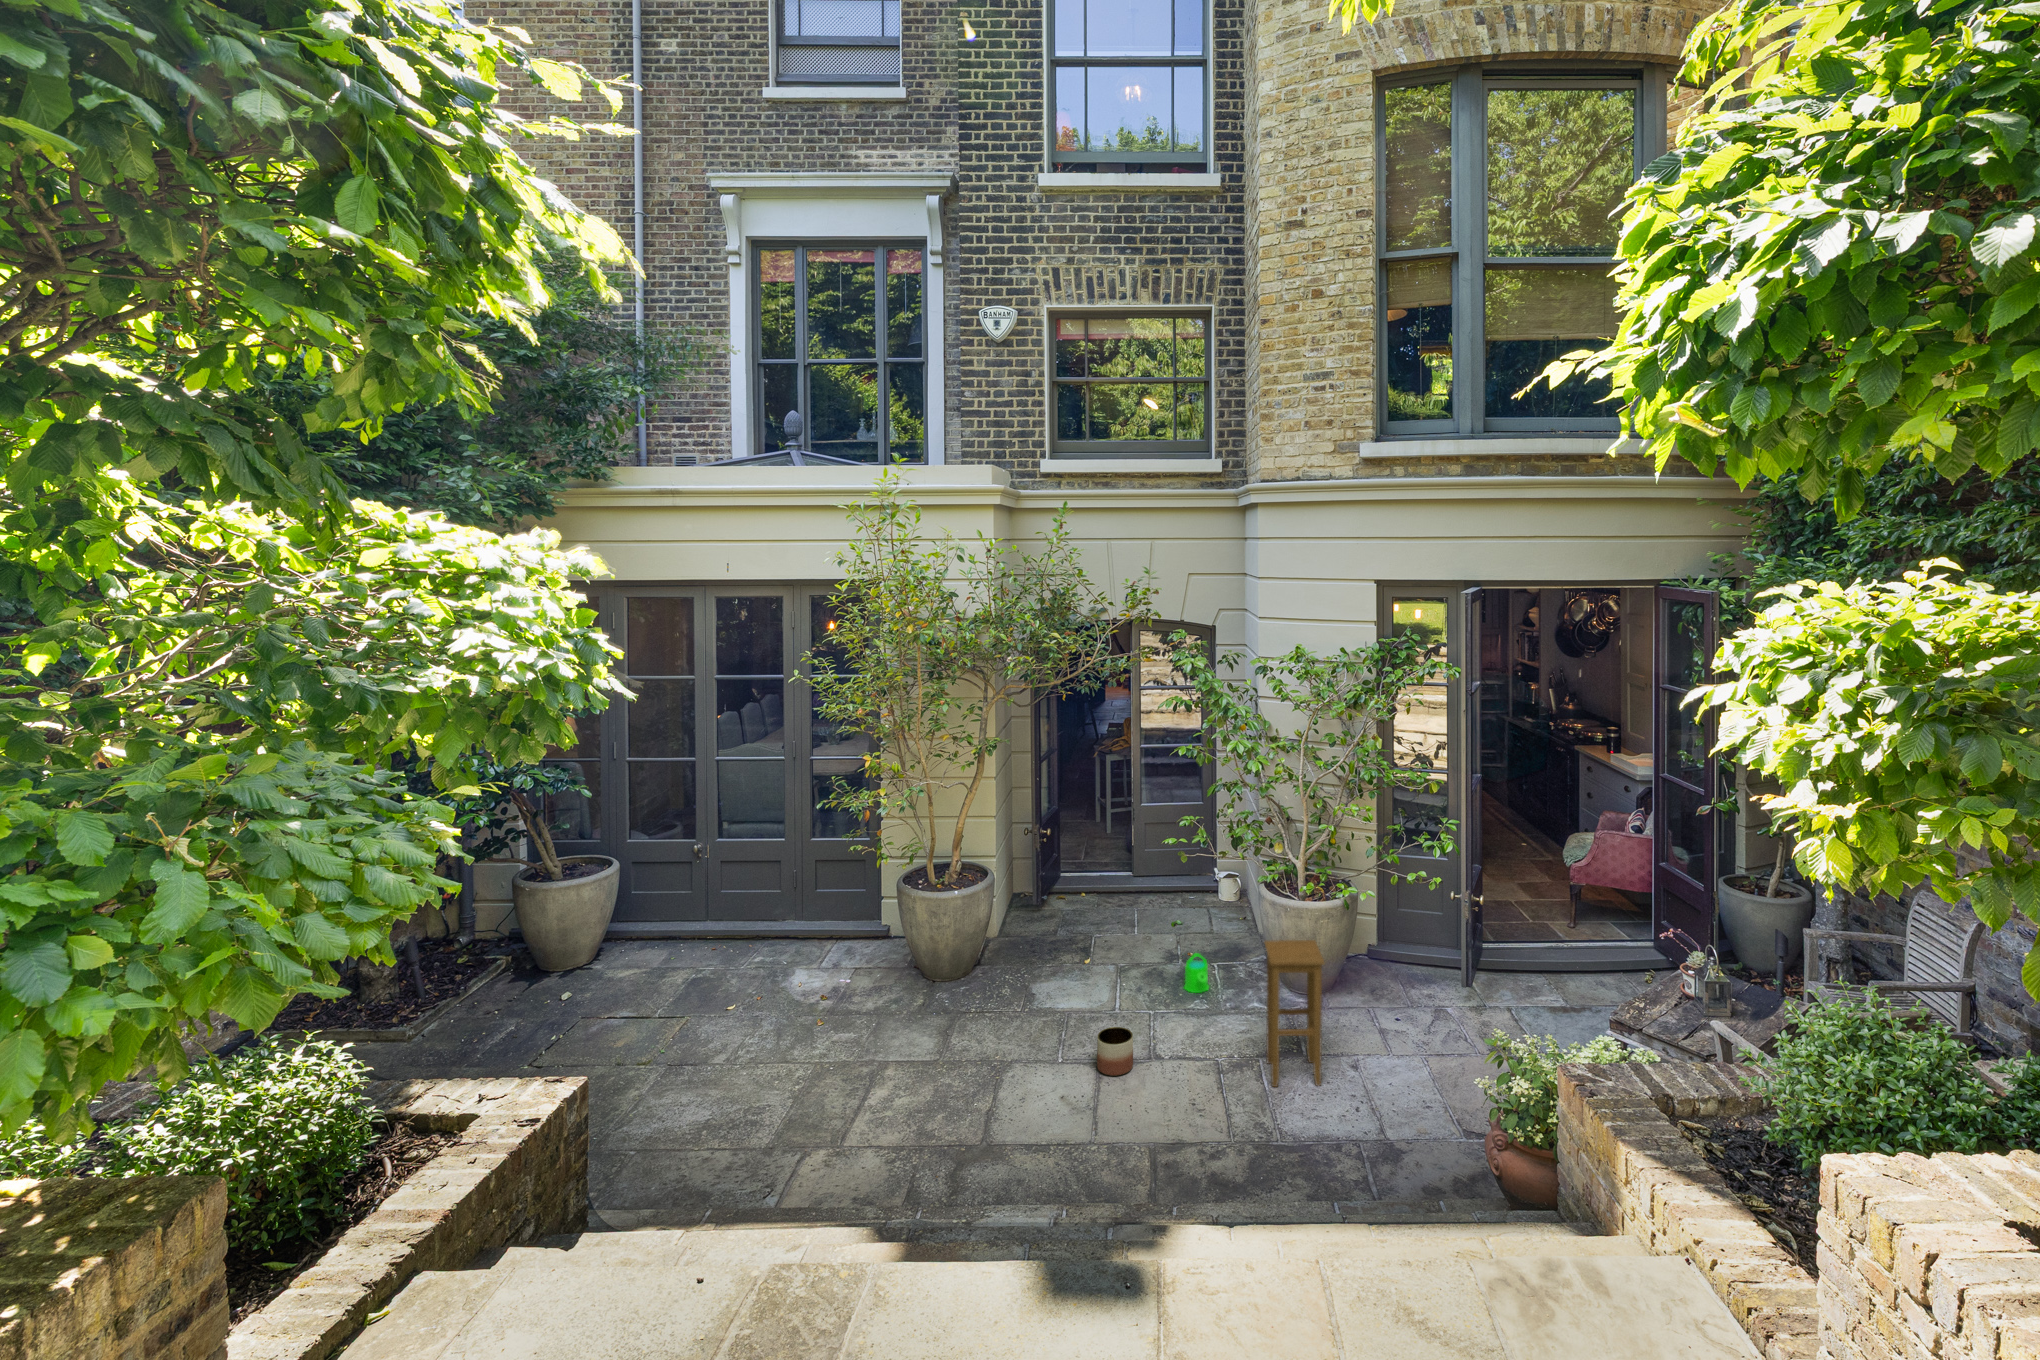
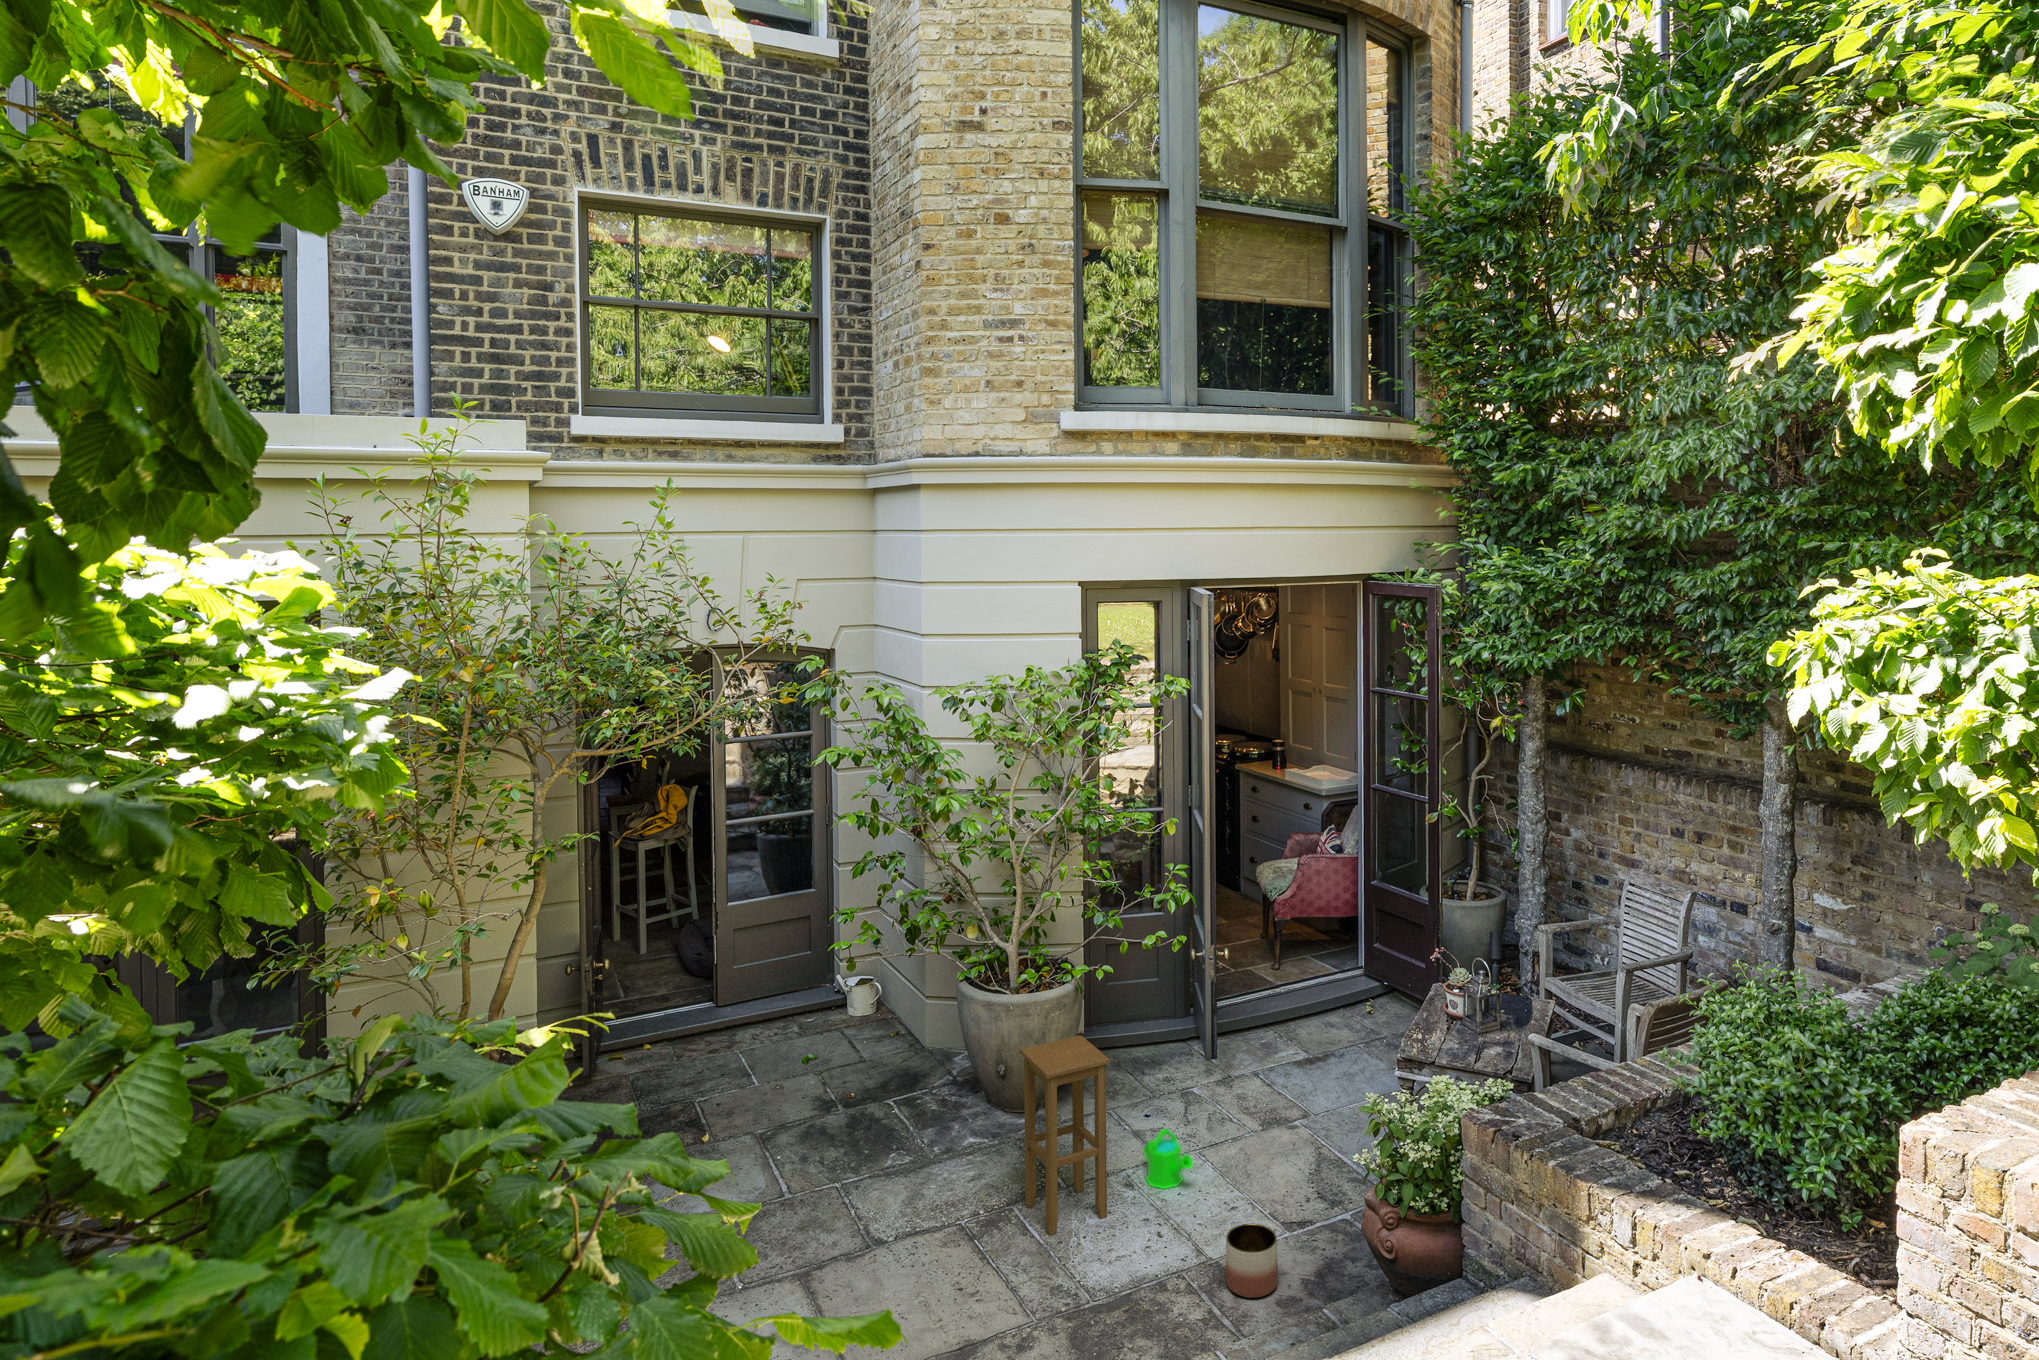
watering can: present [1184,953,1209,993] -> present [1143,1129,1193,1189]
planter: present [1097,1027,1133,1076] -> present [1226,1224,1278,1298]

